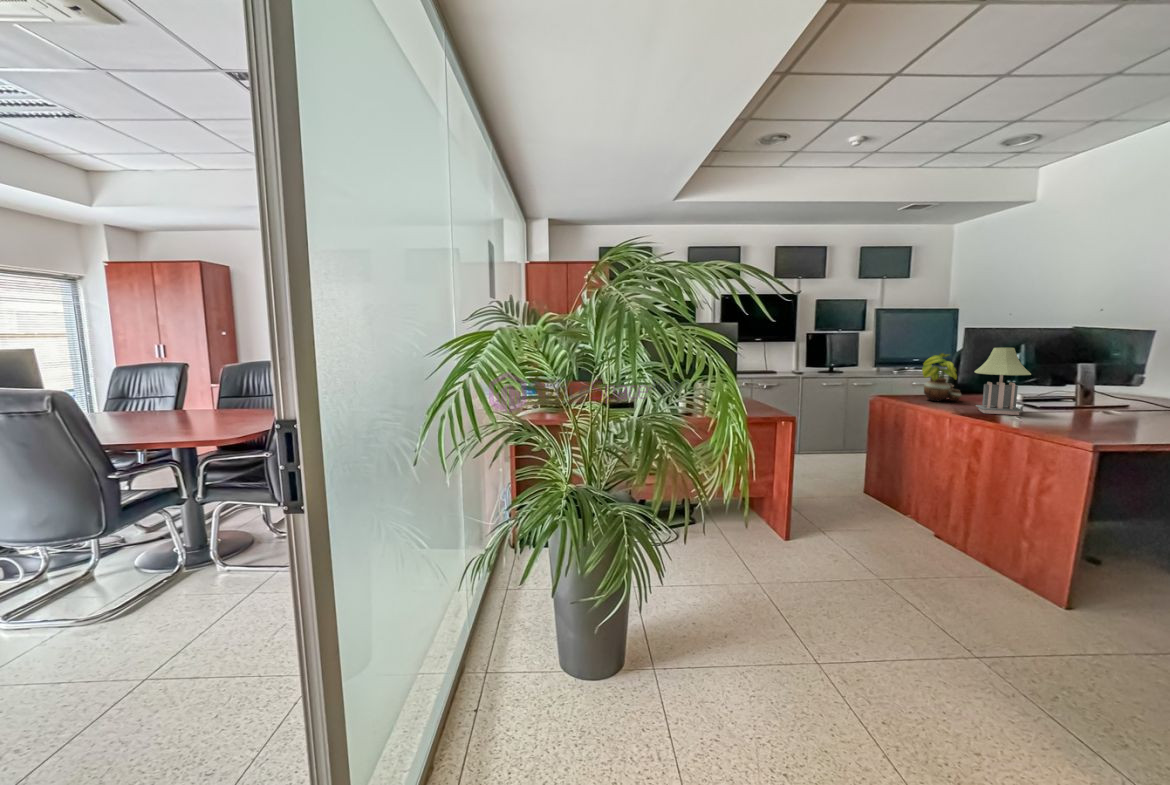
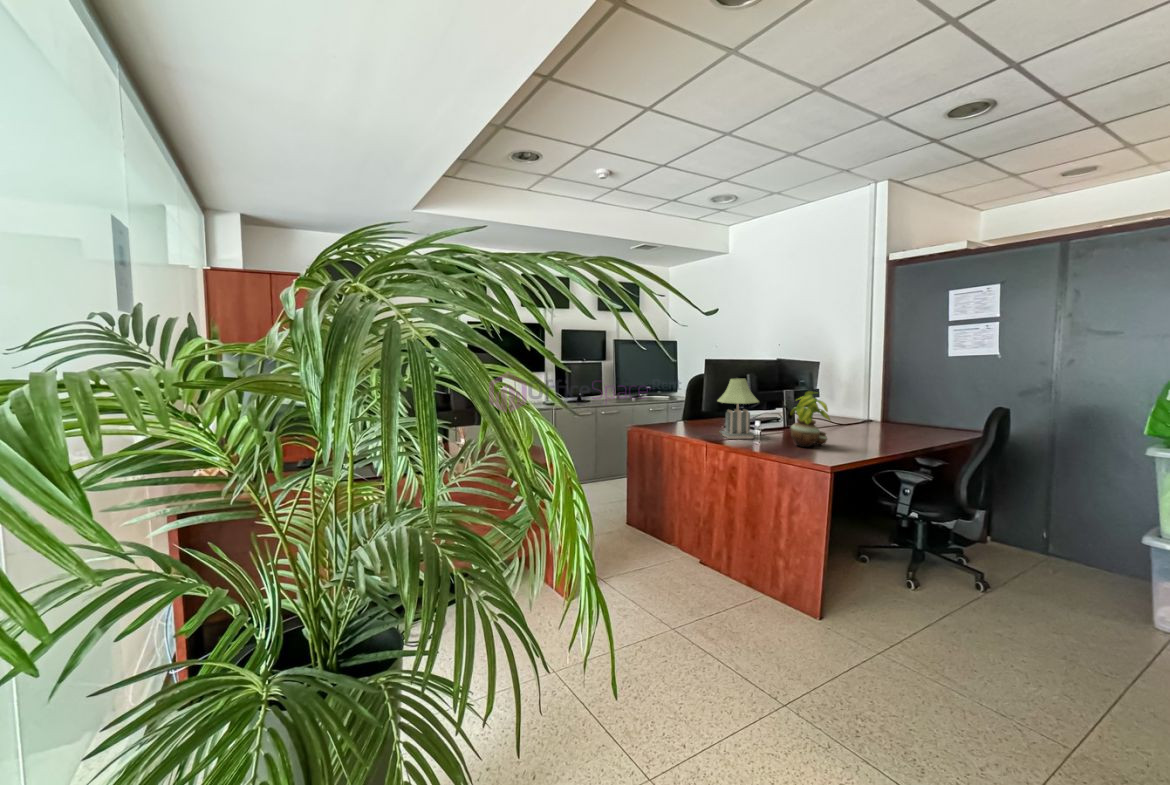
potted plant: present [922,353,961,401] -> present [790,391,831,447]

